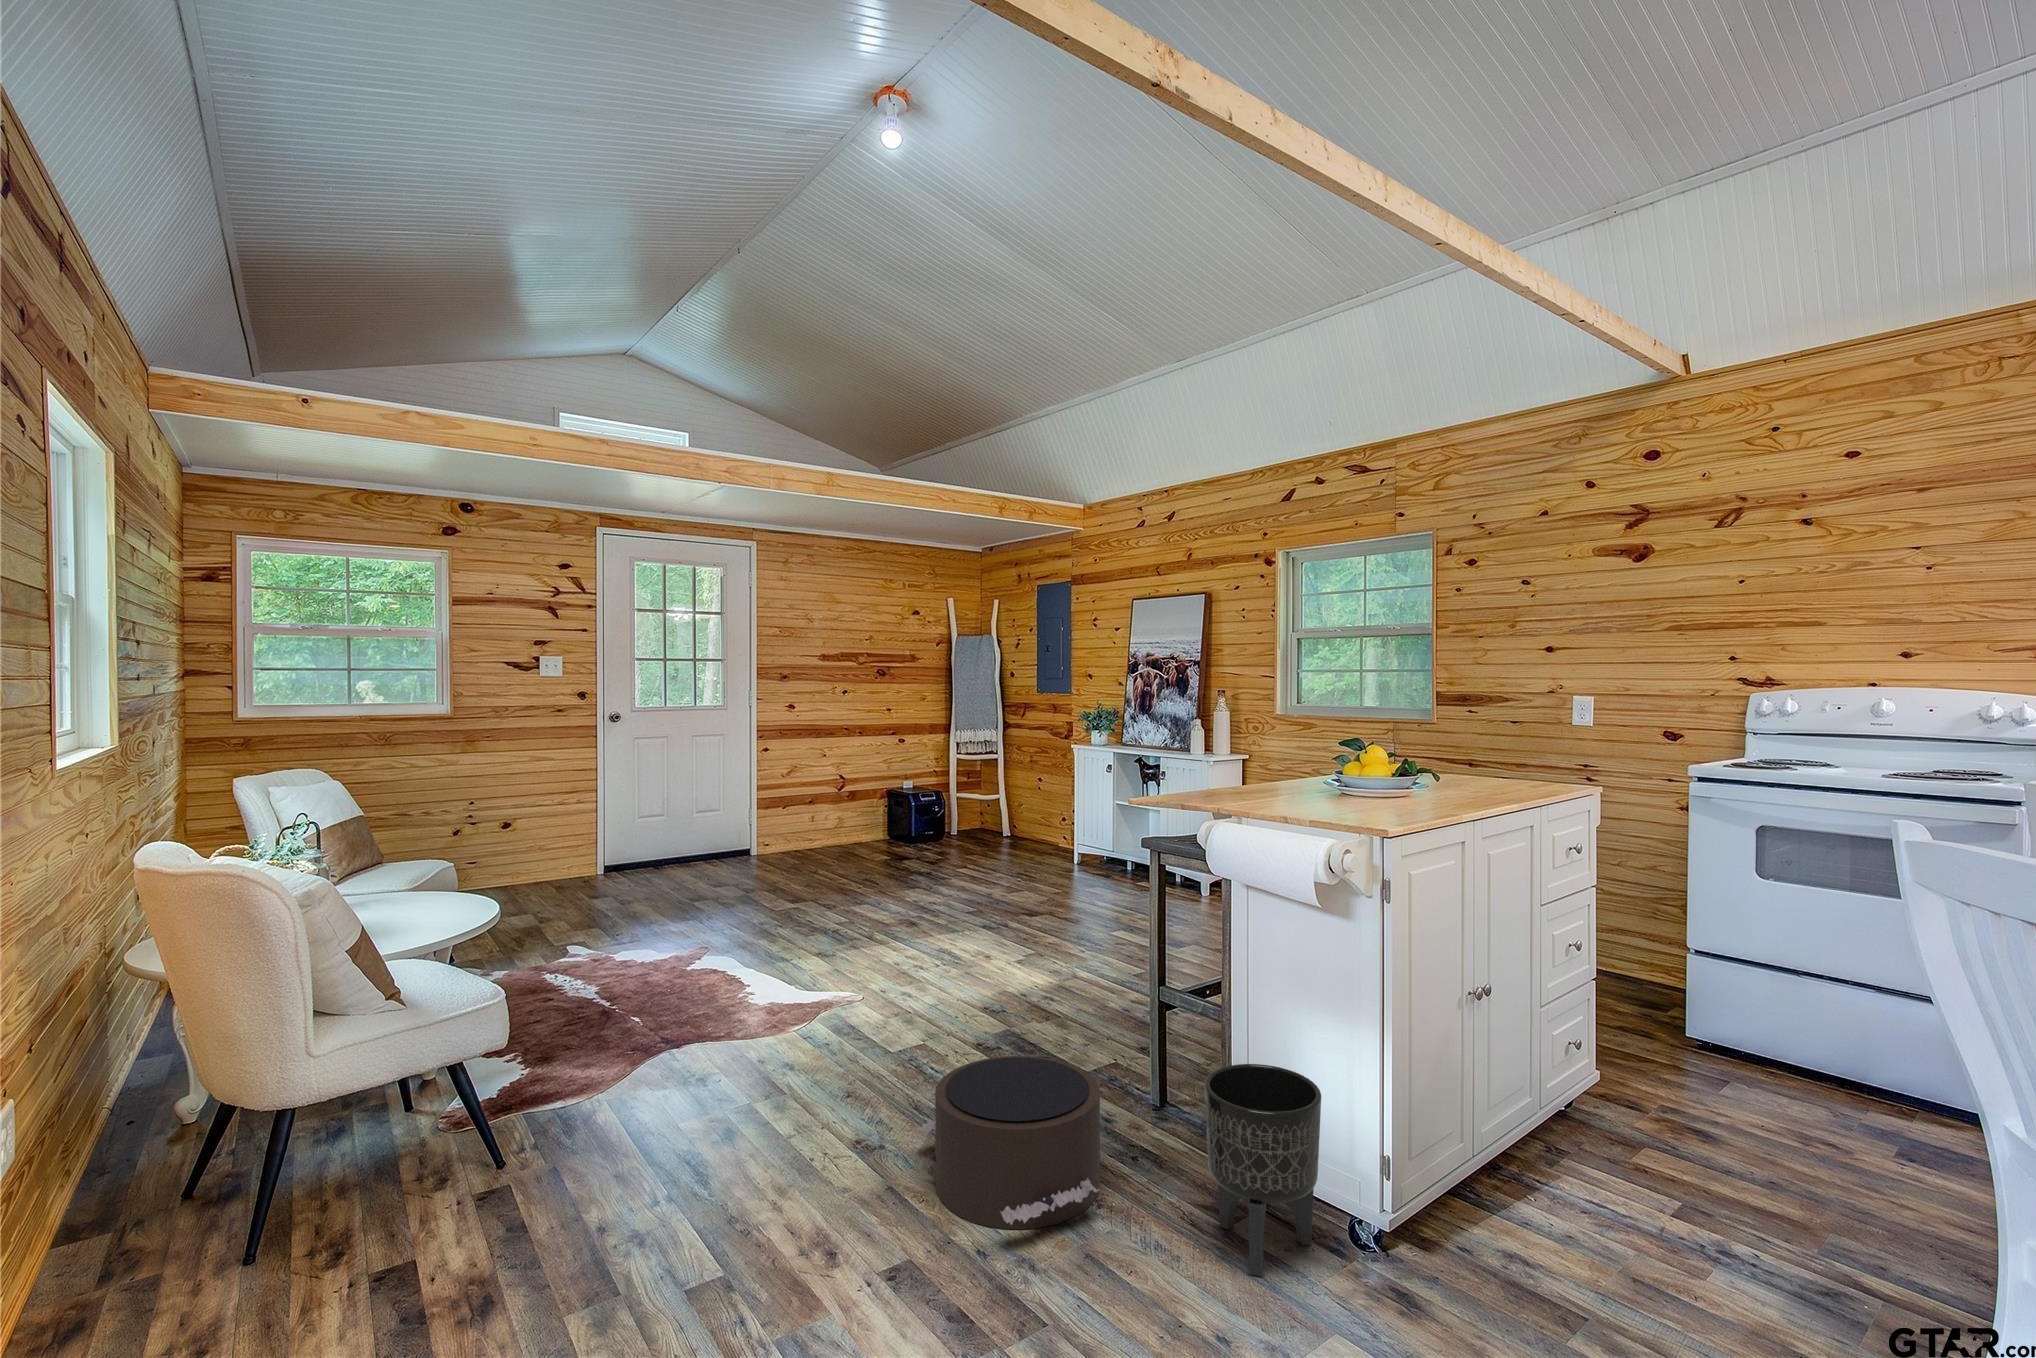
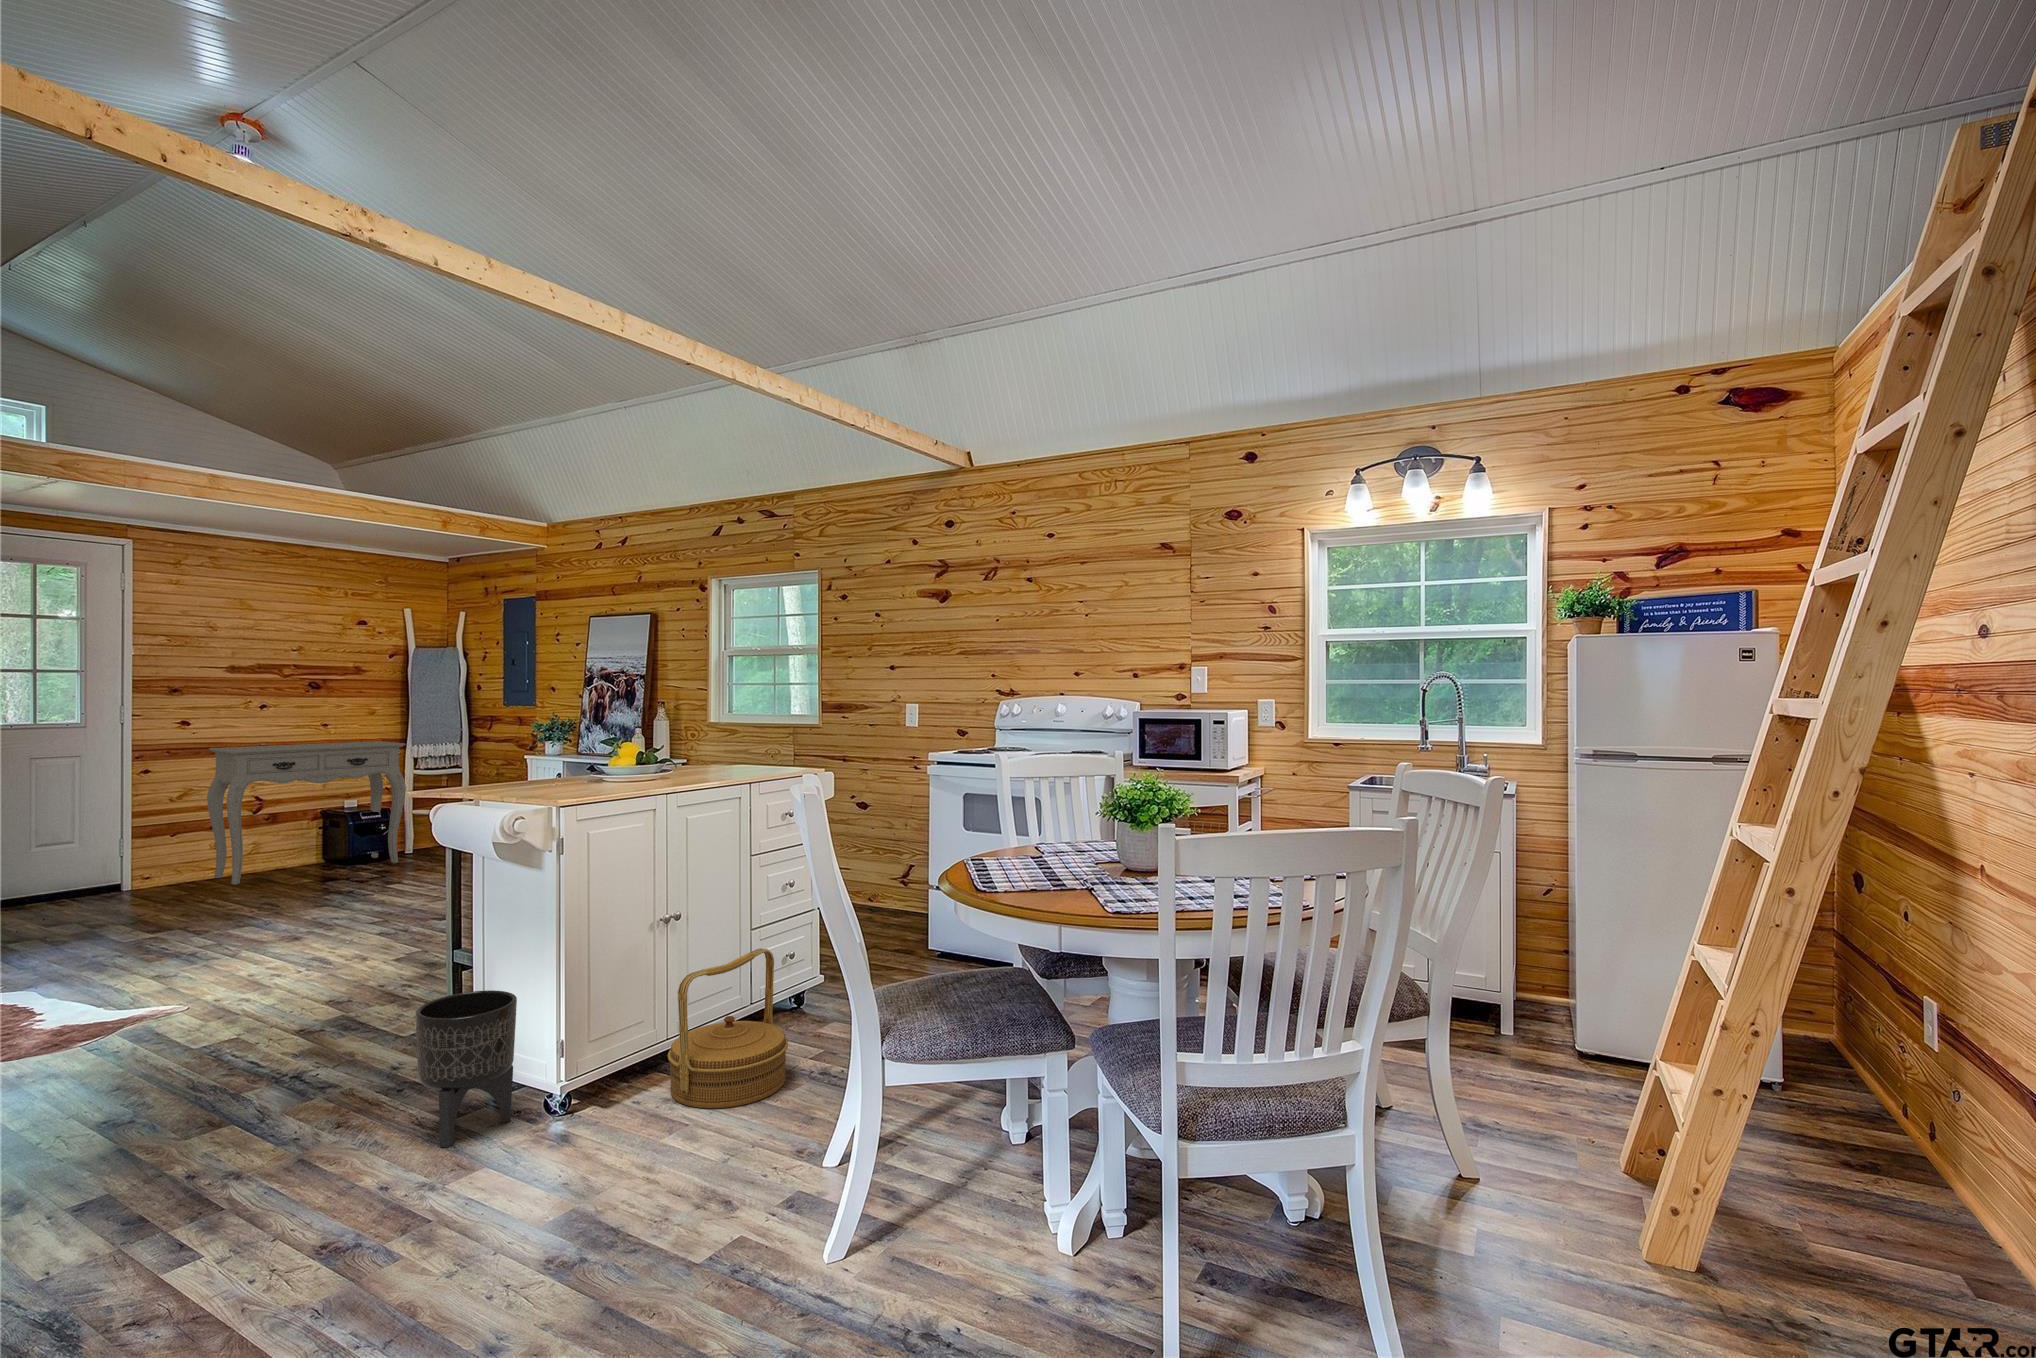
console table: none [806,726,959,858] -> present [207,741,406,885]
woven basket: none [1490,1044,1679,1288] -> present [668,948,788,1109]
pouf: present [917,1056,1100,1229] -> none [165,1018,352,1157]

